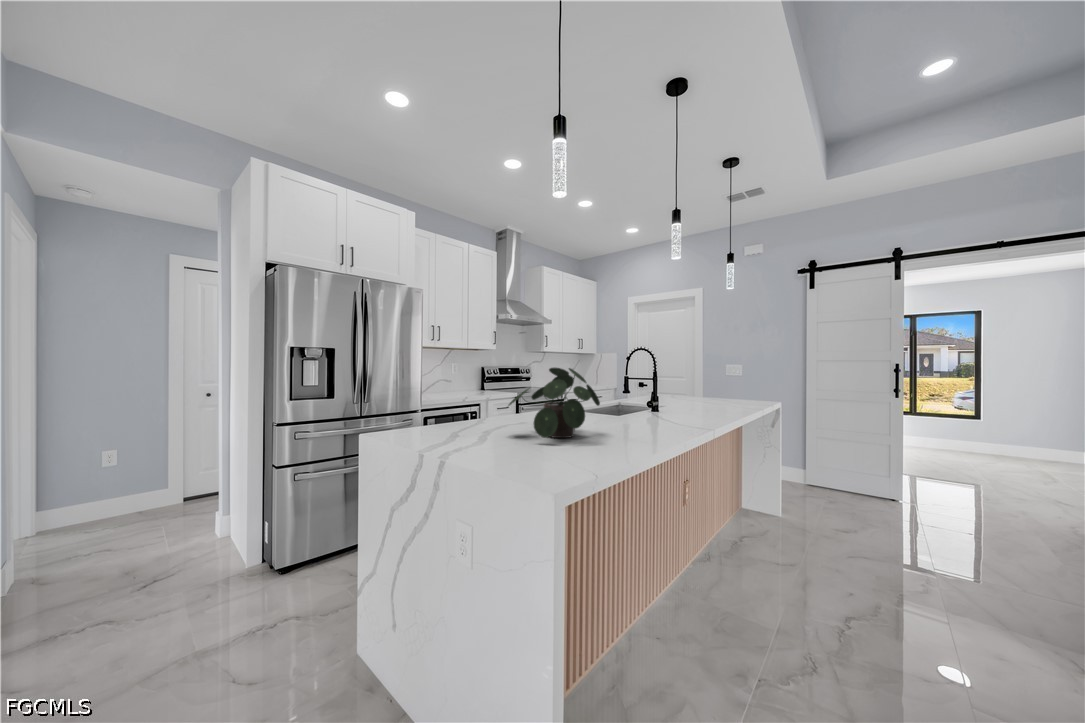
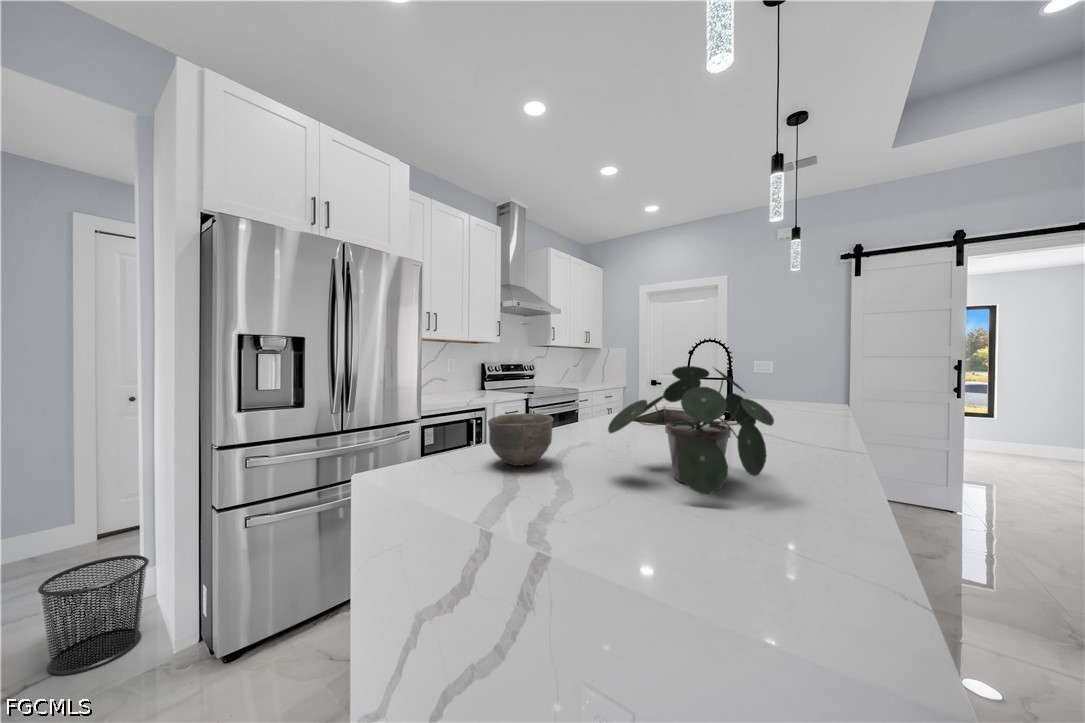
bowl: none [442,399,485,430] -> present [488,414,554,466]
waste bin: none [163,502,229,575] -> present [38,555,149,674]

